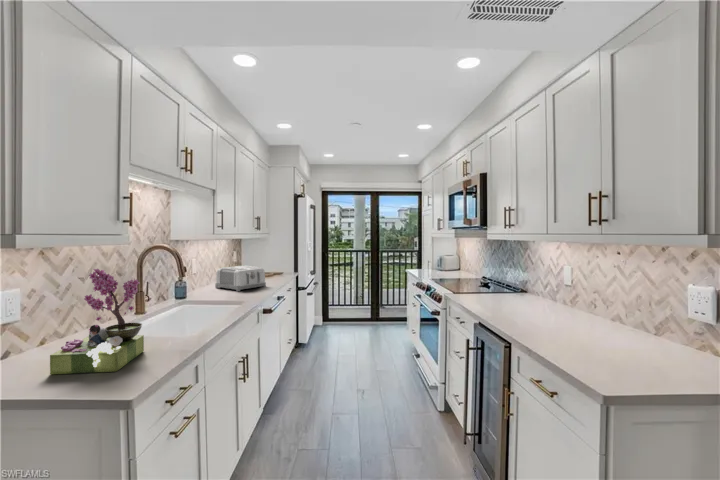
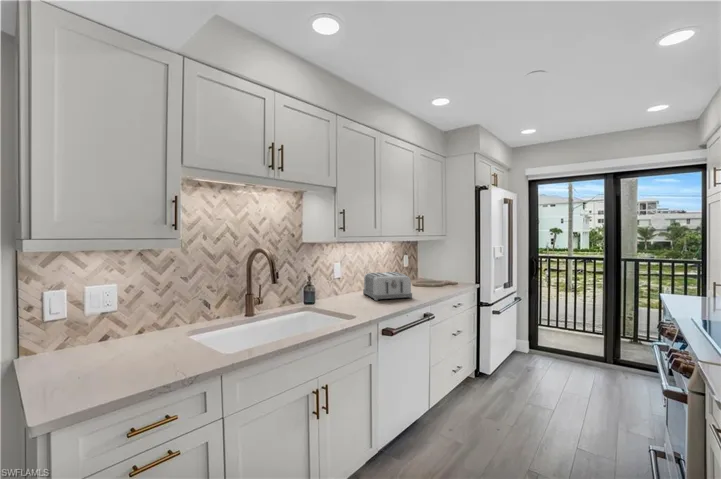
flower arrangement: present [50,269,144,374] -> none [77,270,165,380]

